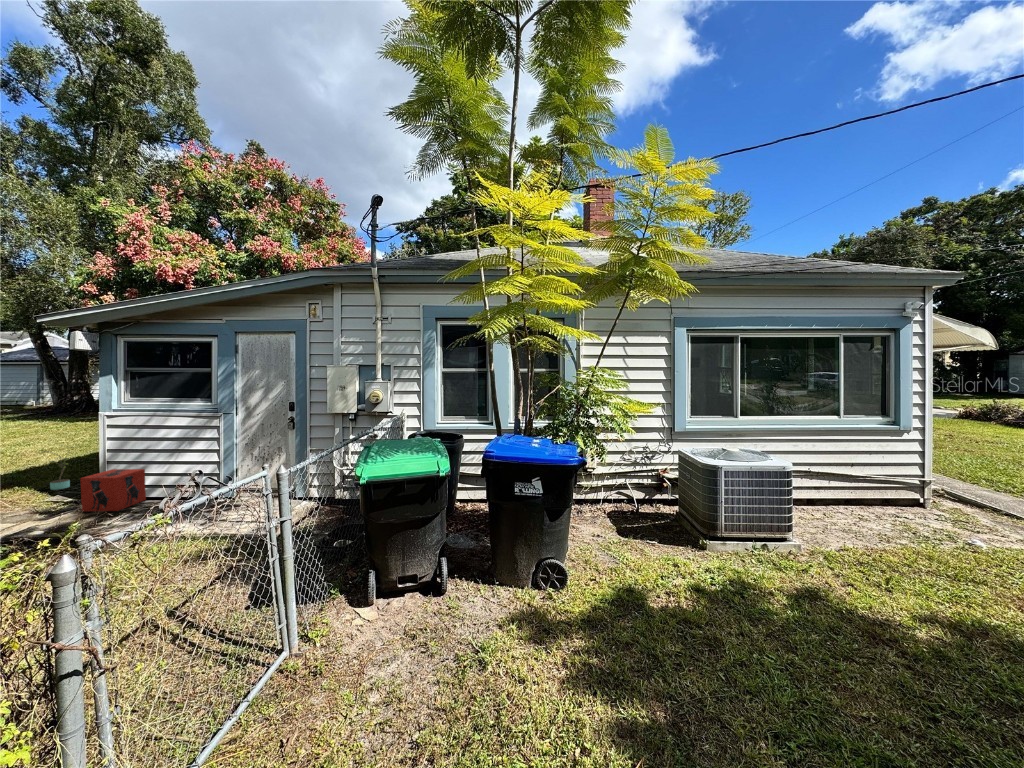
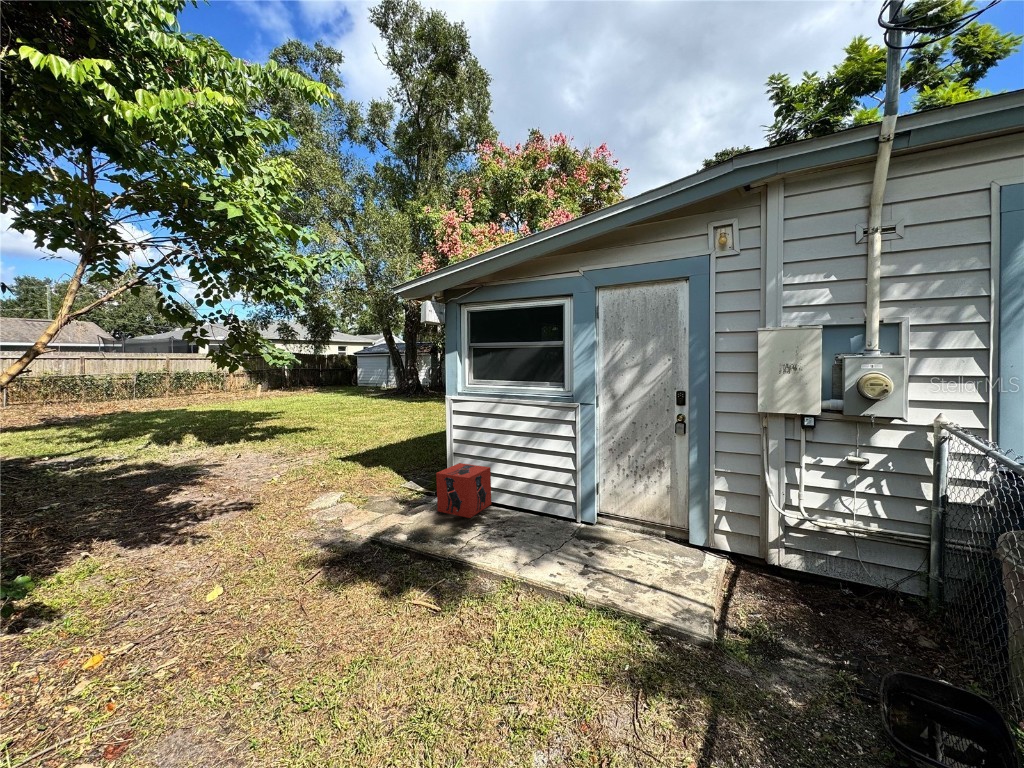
potted plant: present [44,451,70,490] -> none [399,427,425,473]

